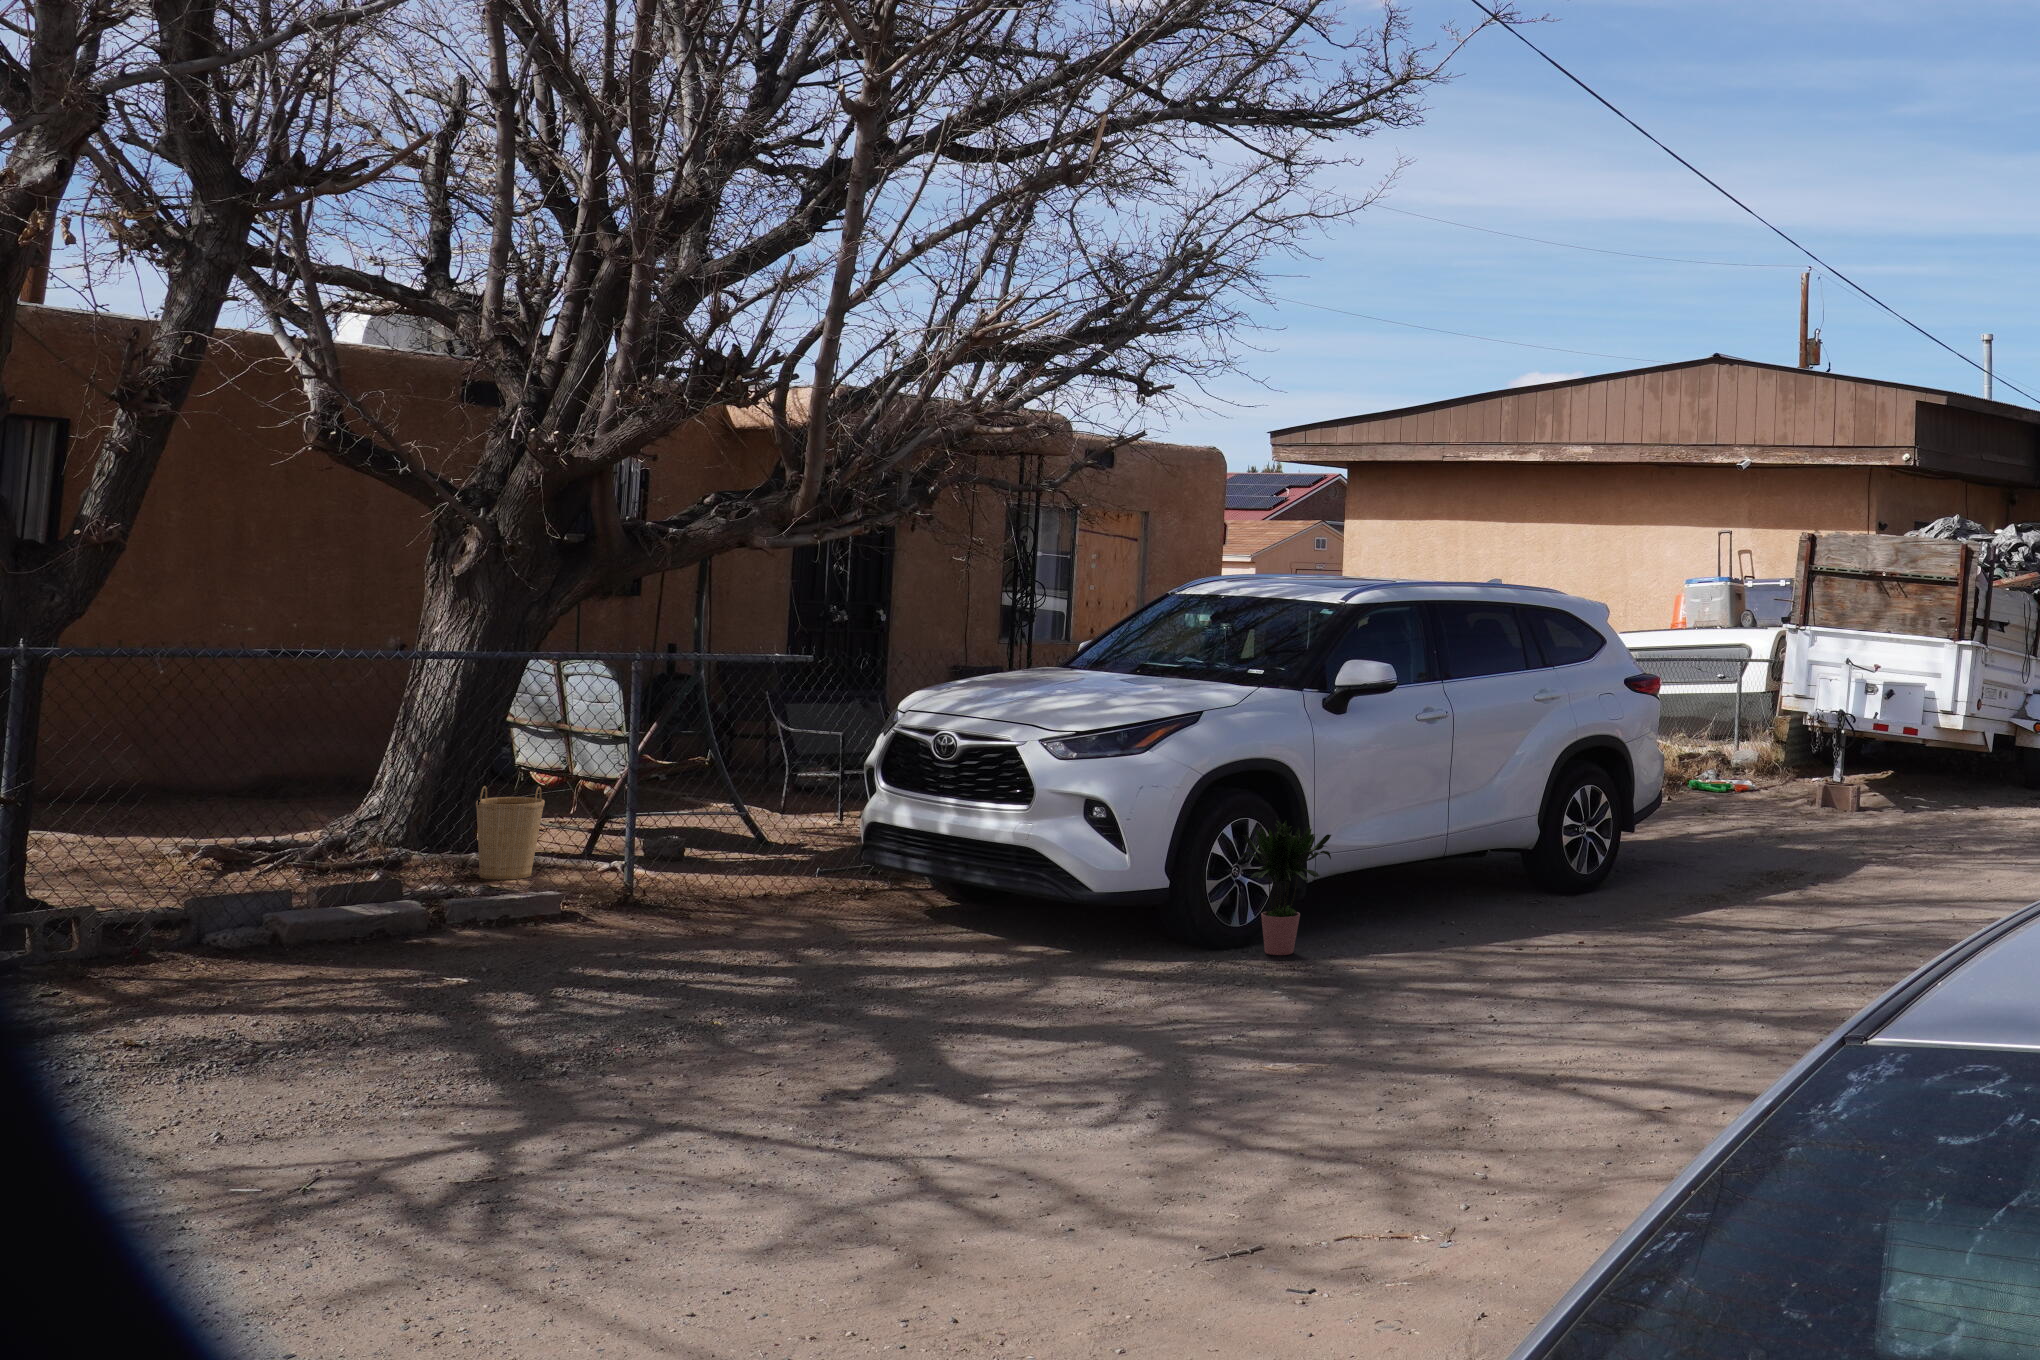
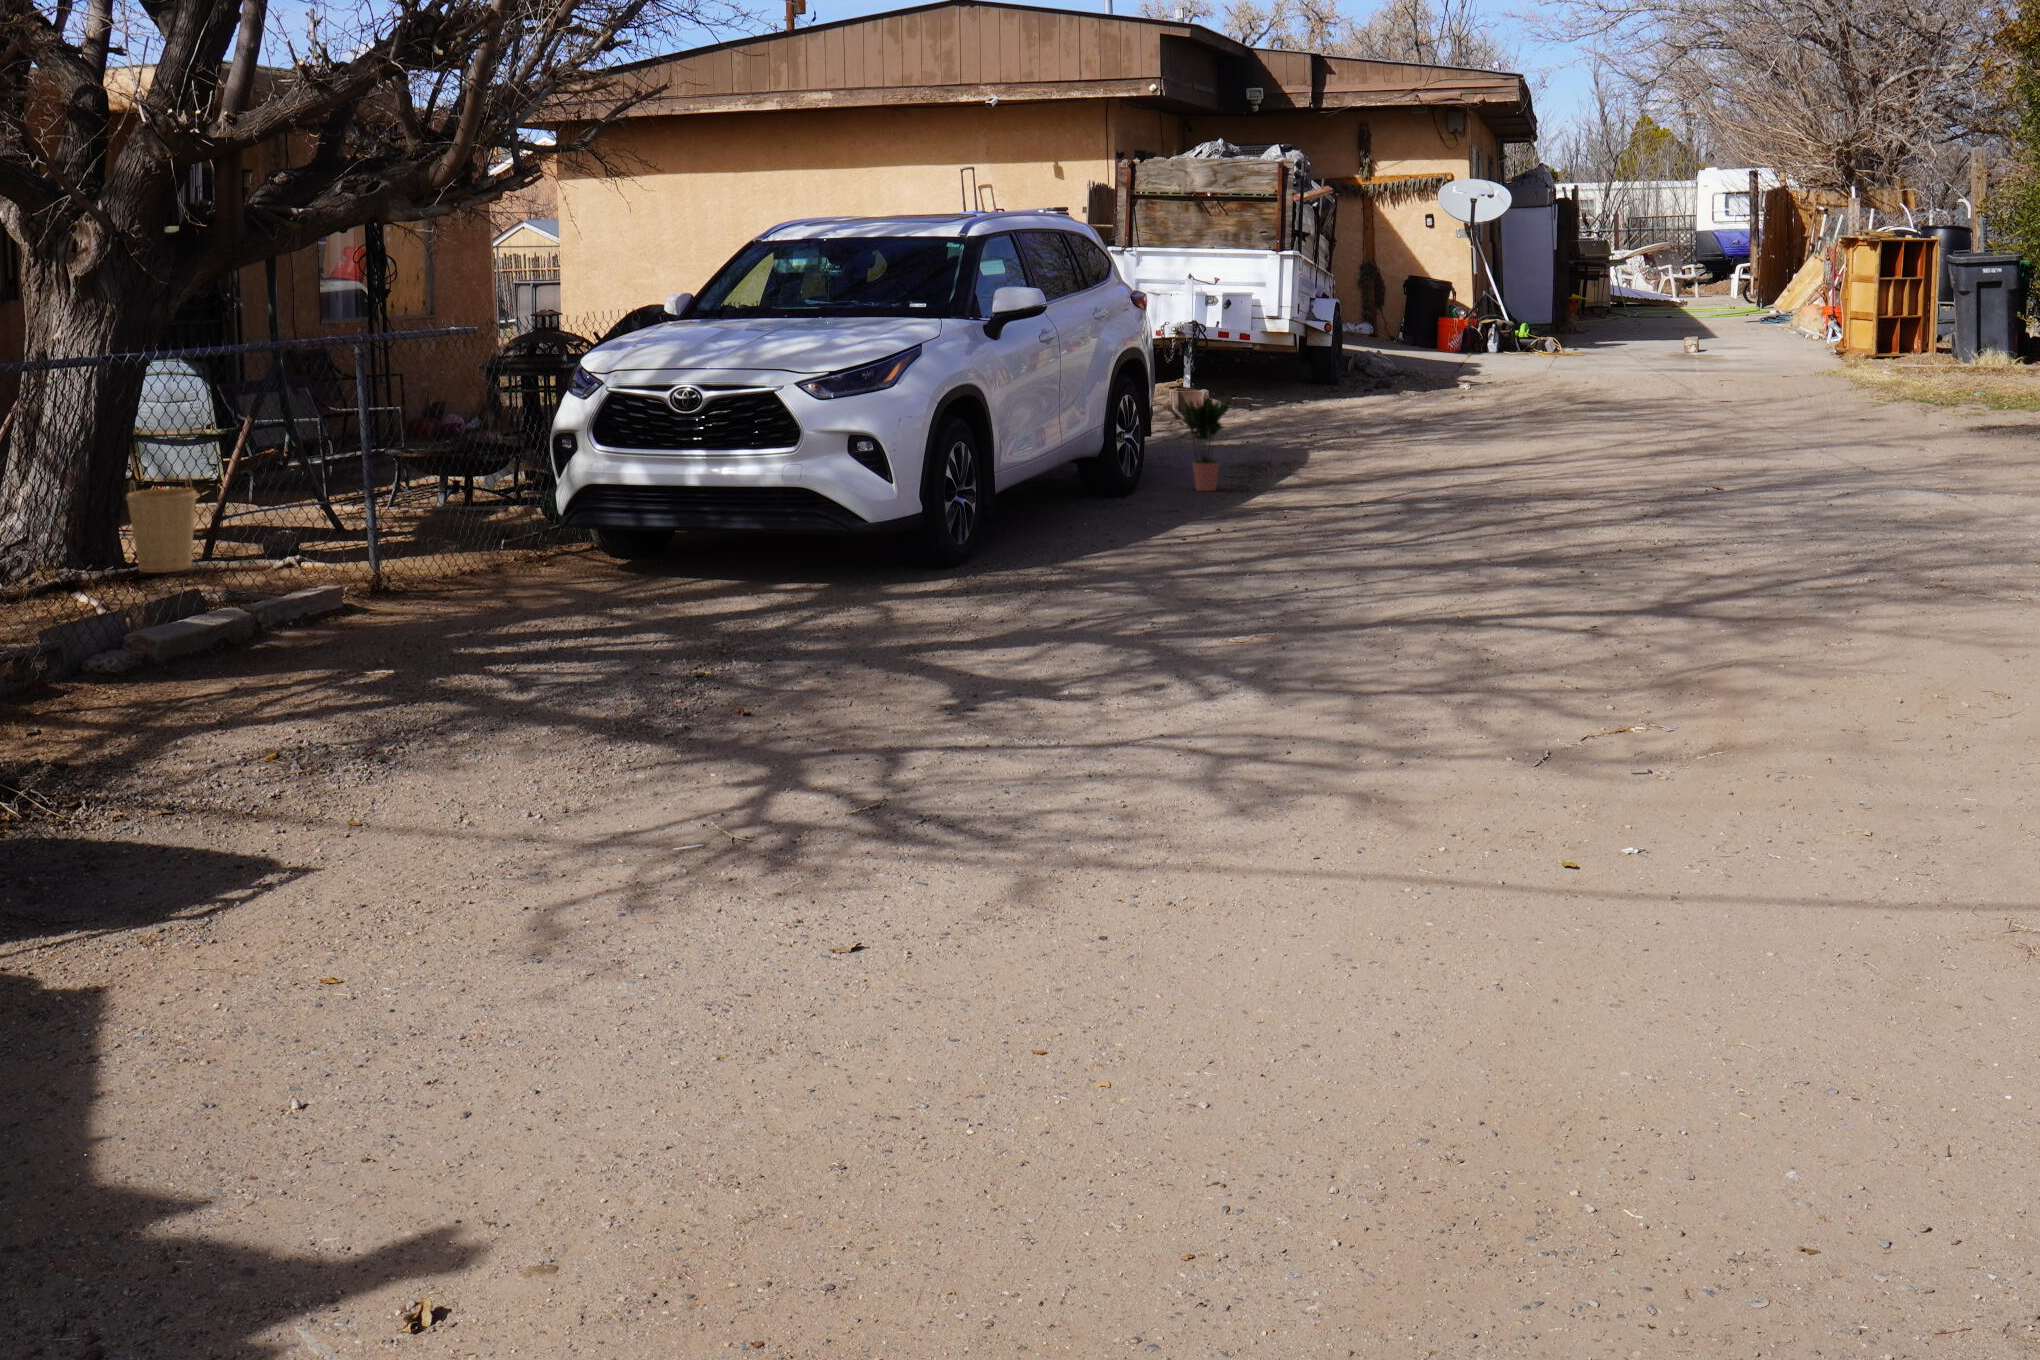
potted plant: present [1242,821,1331,955] -> present [1170,396,1230,491]

